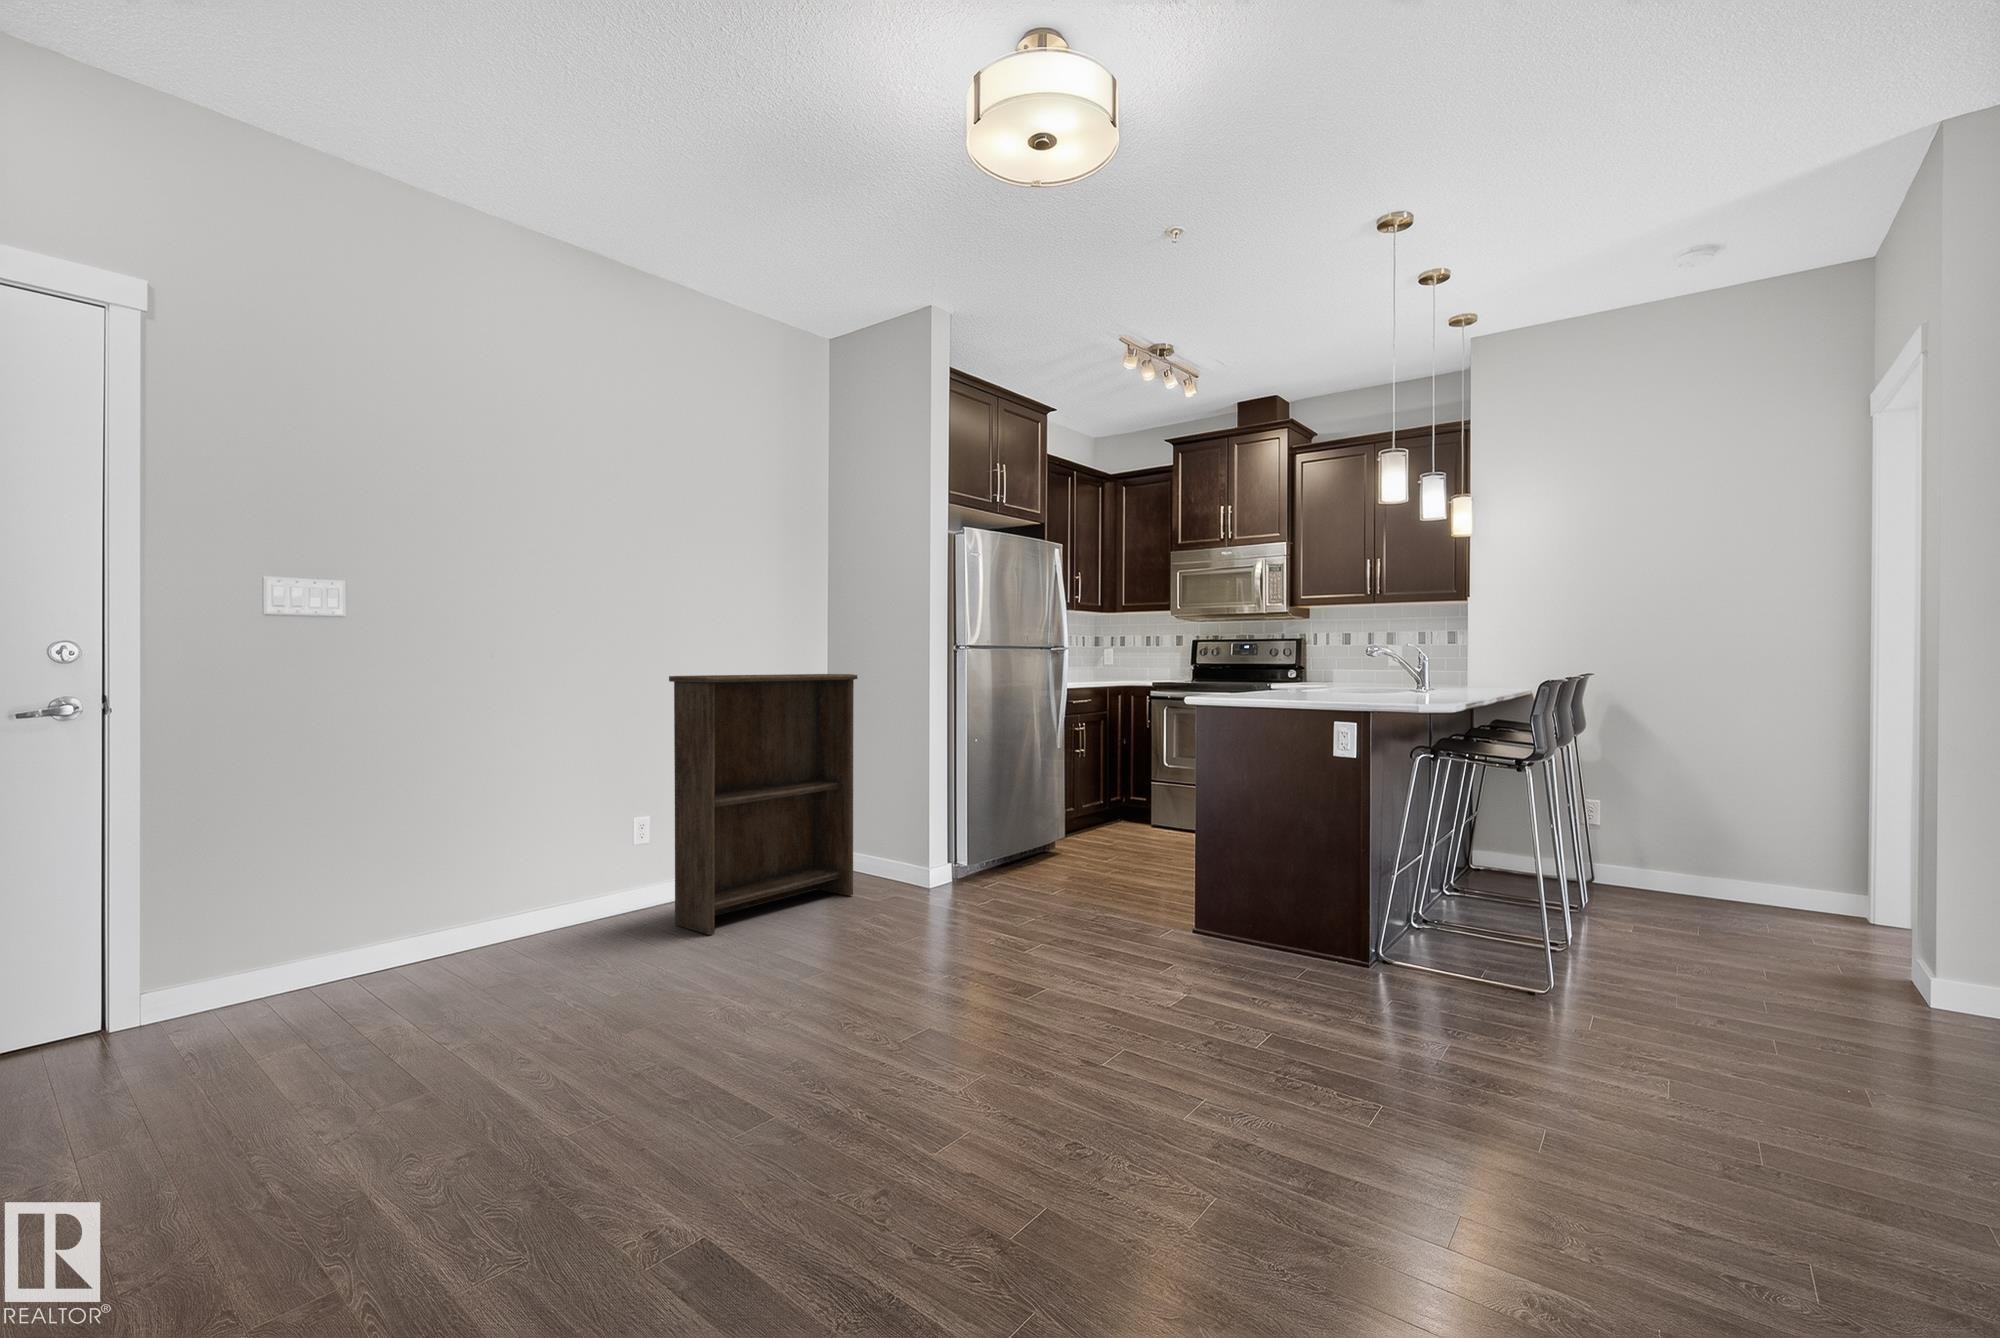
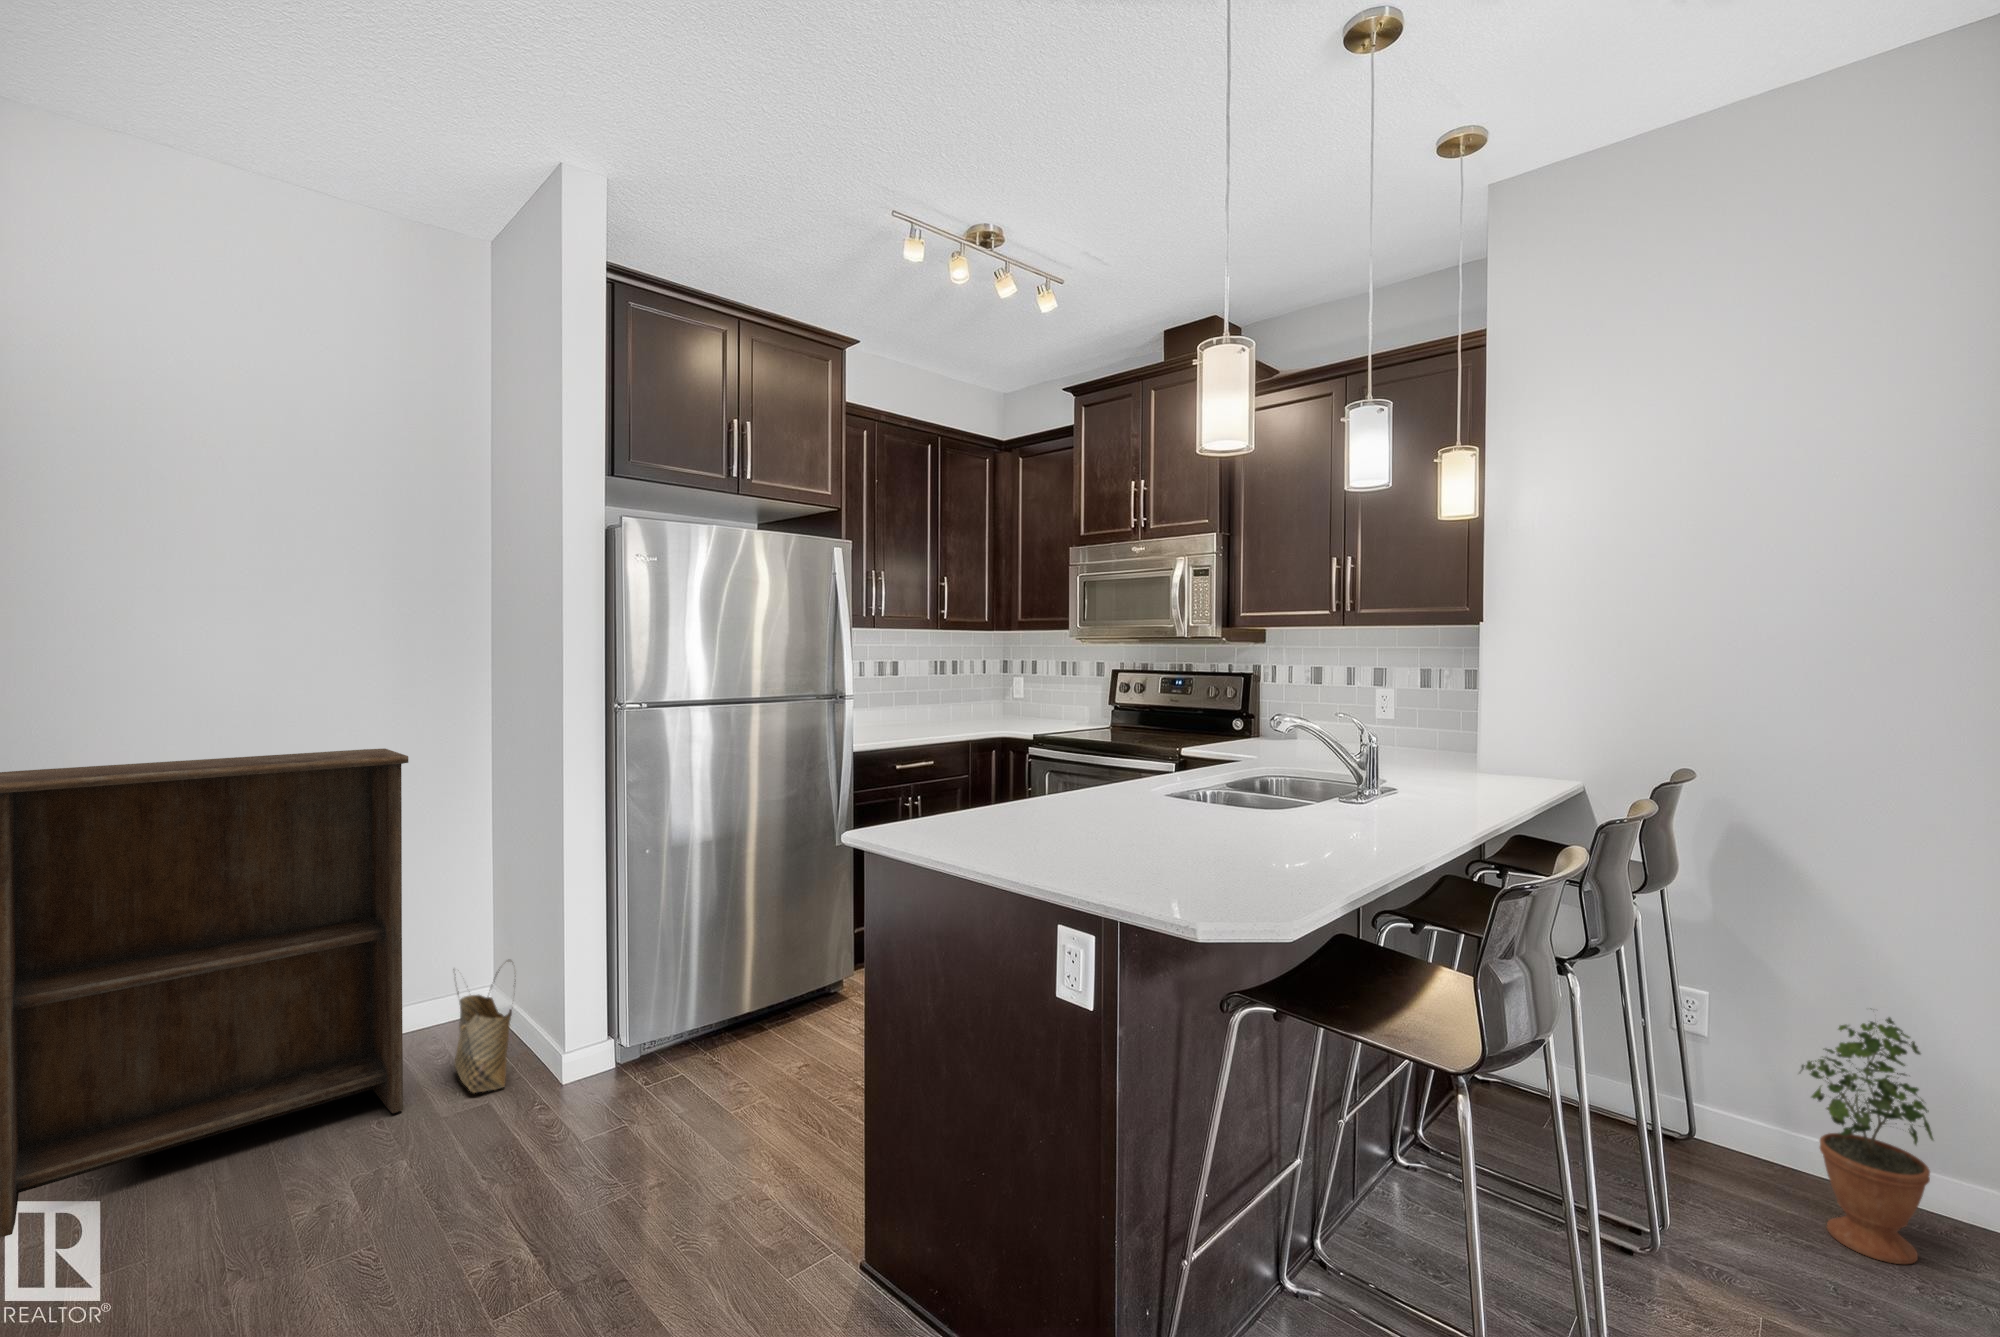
potted plant: none [1647,788,1710,909] -> present [1801,1017,1933,1264]
woven basket: none [856,810,903,888] -> present [453,960,515,1093]

